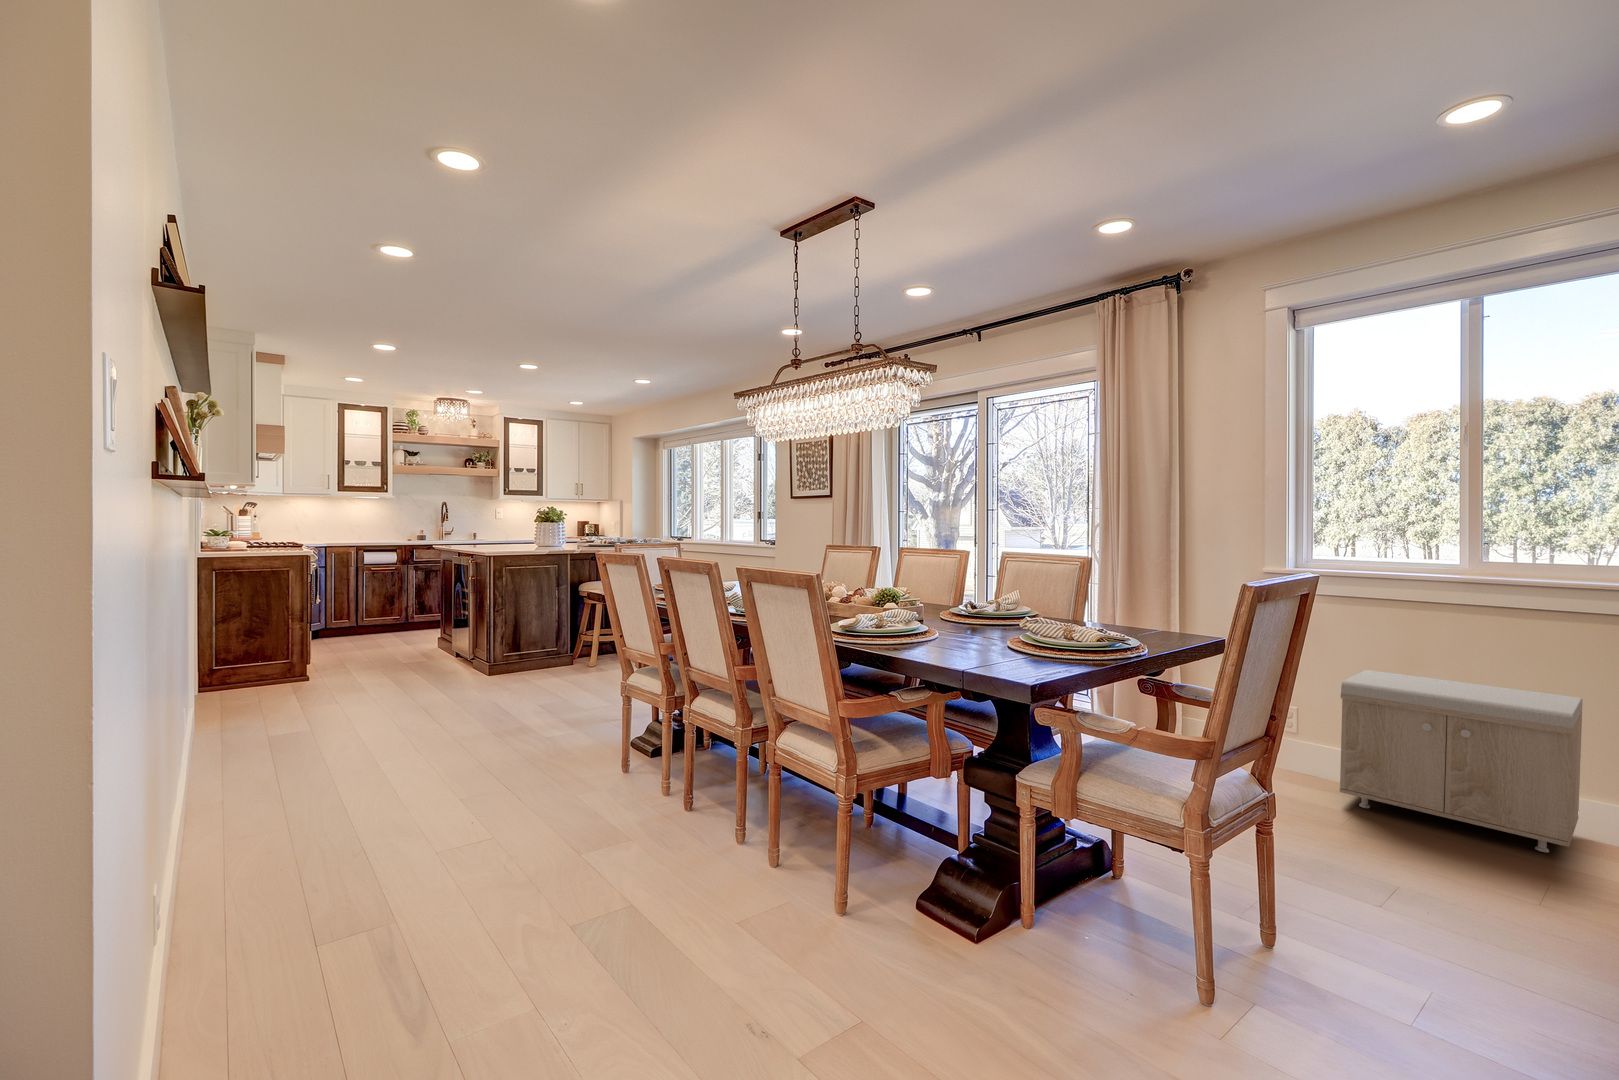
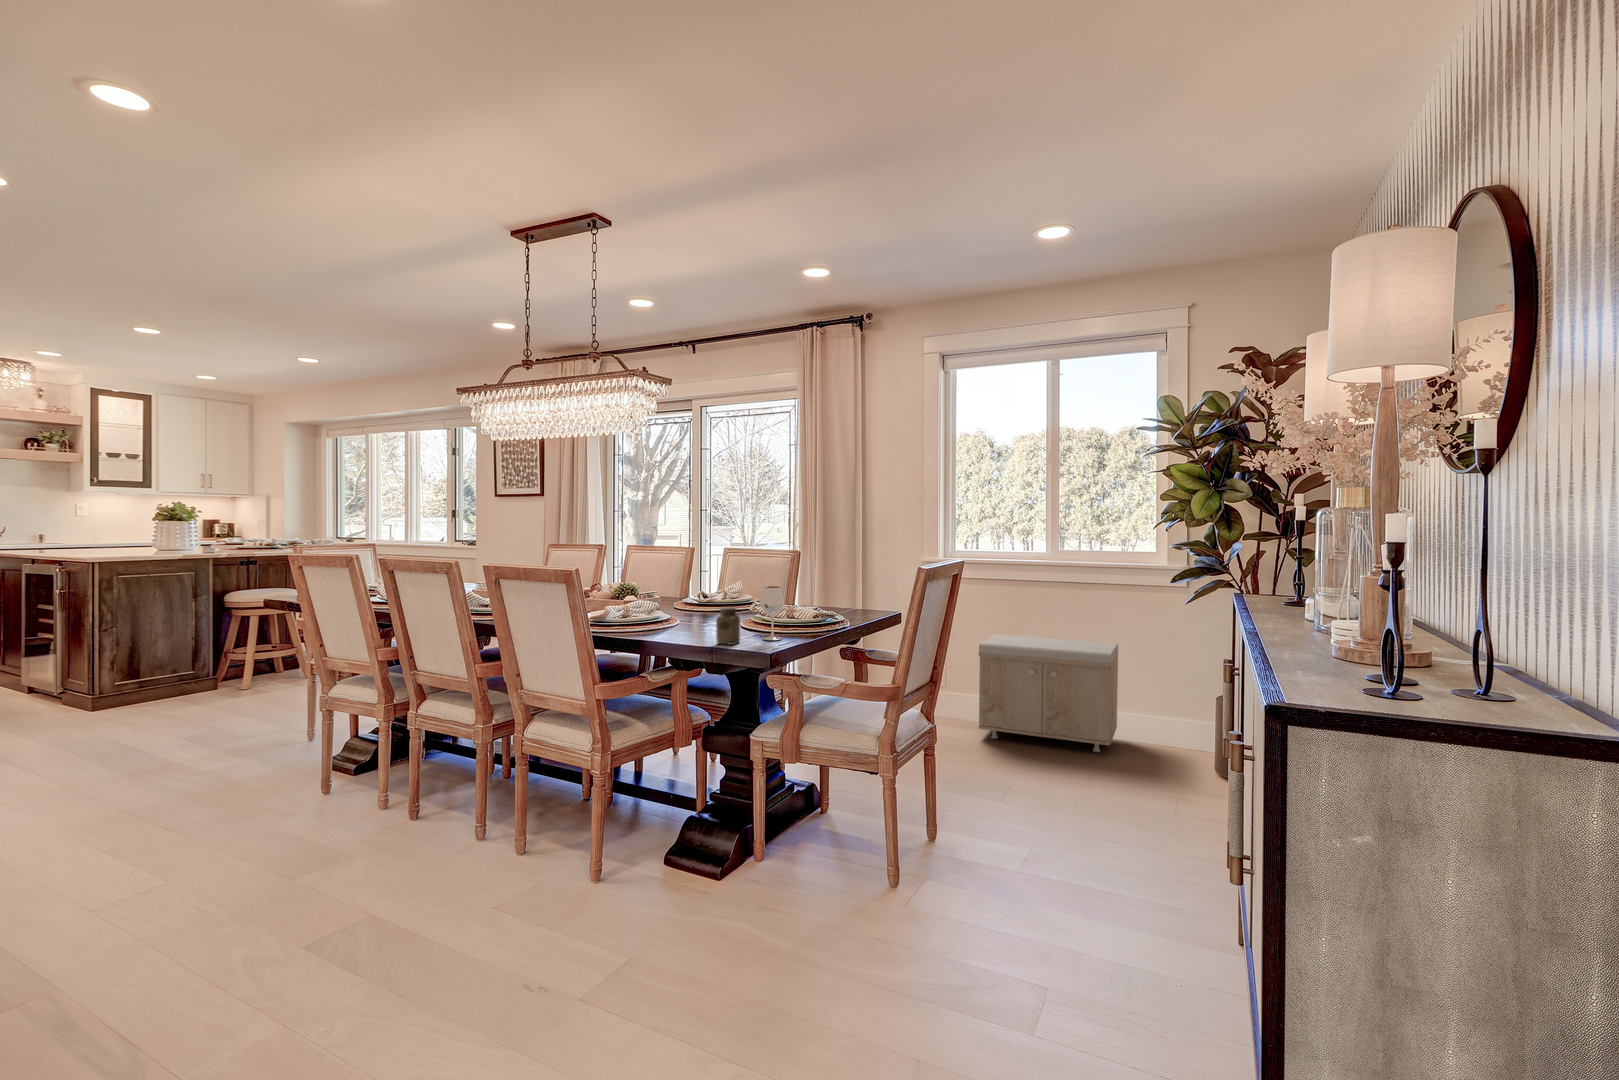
wineglass: none [1030,600,1060,667] -> present [761,586,784,640]
salt shaker: none [973,623,1003,669] -> present [716,607,740,645]

